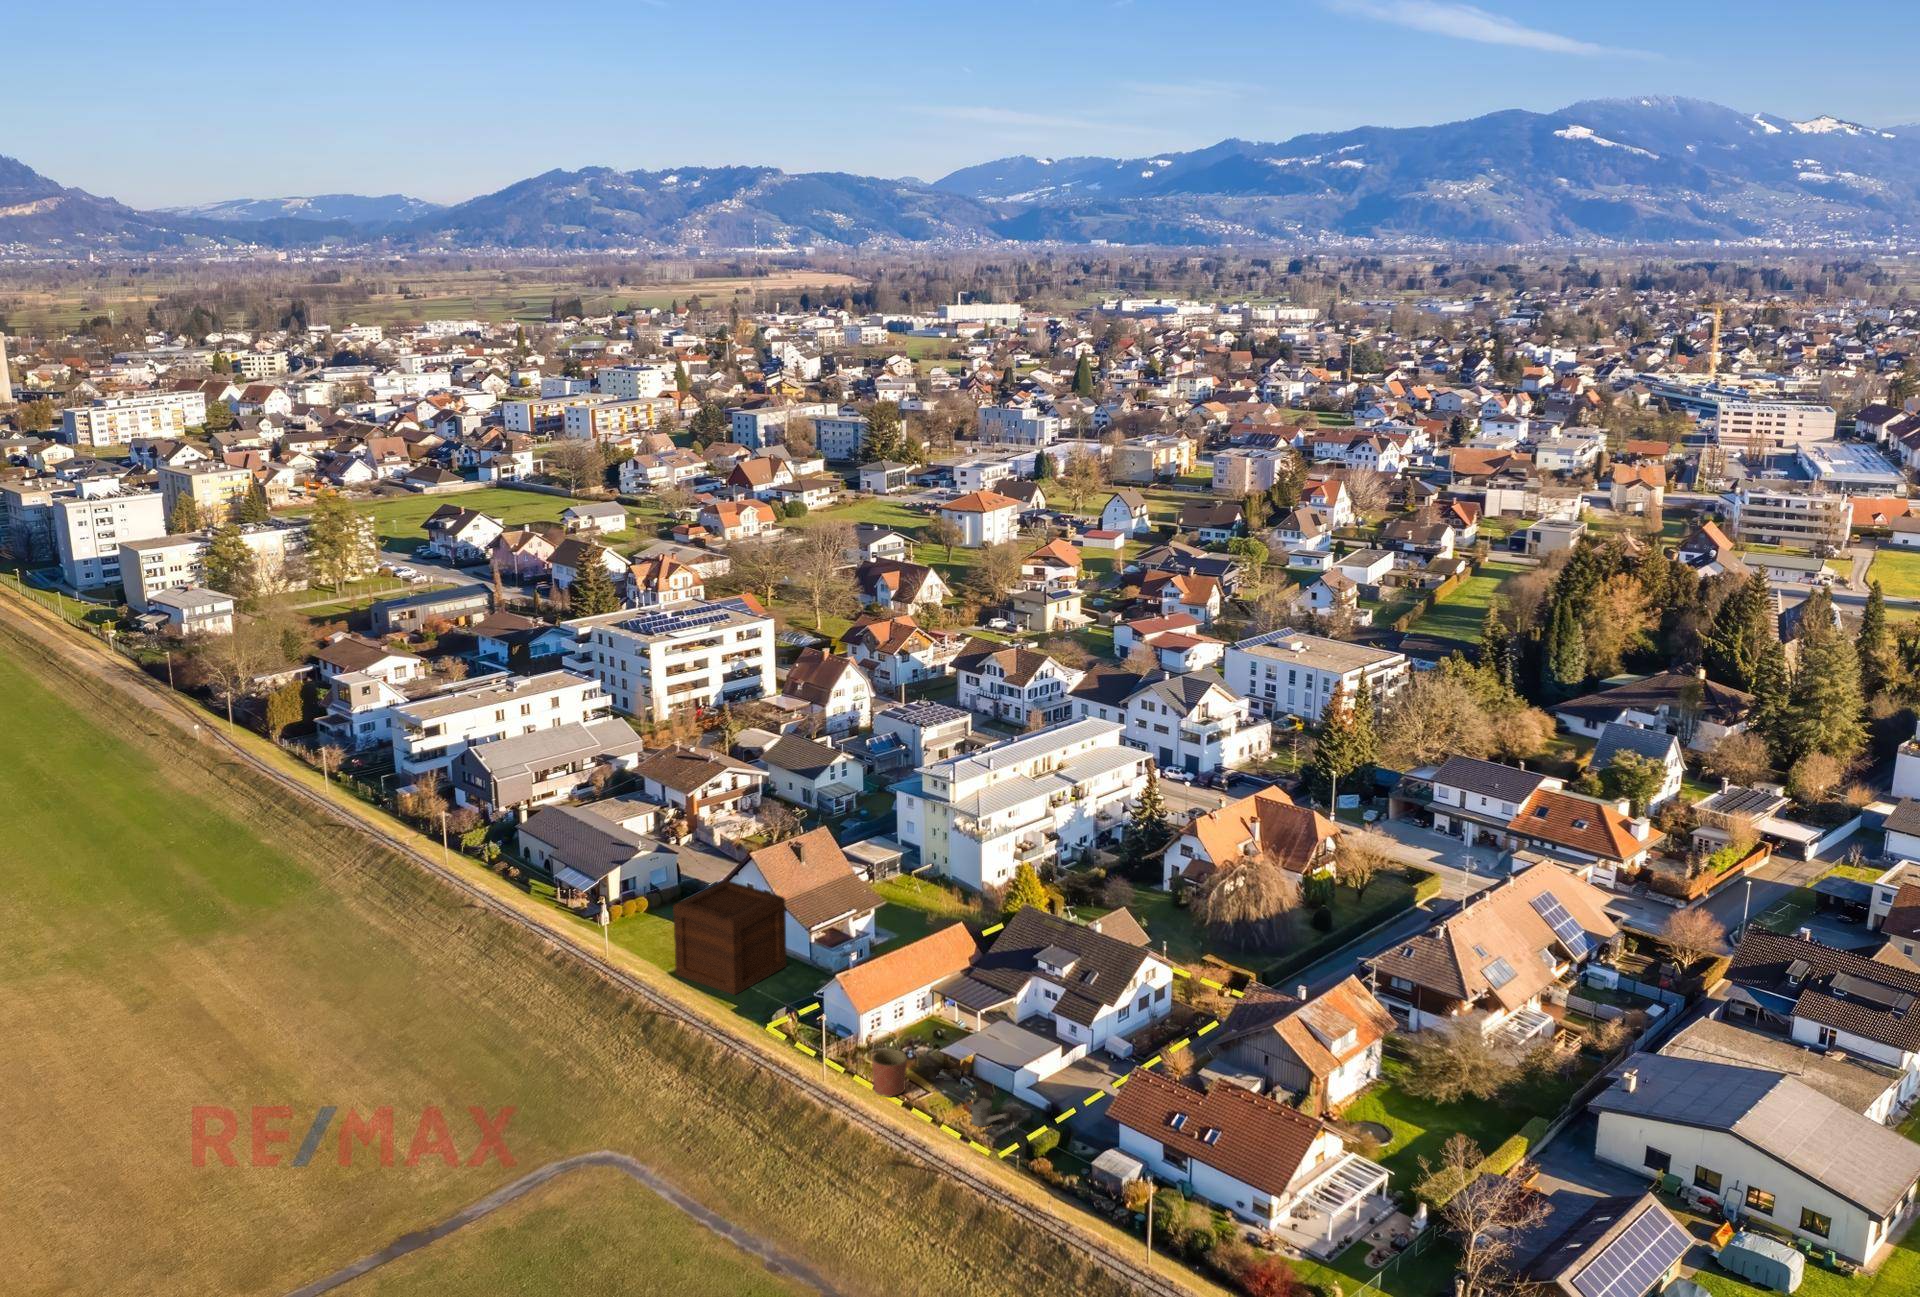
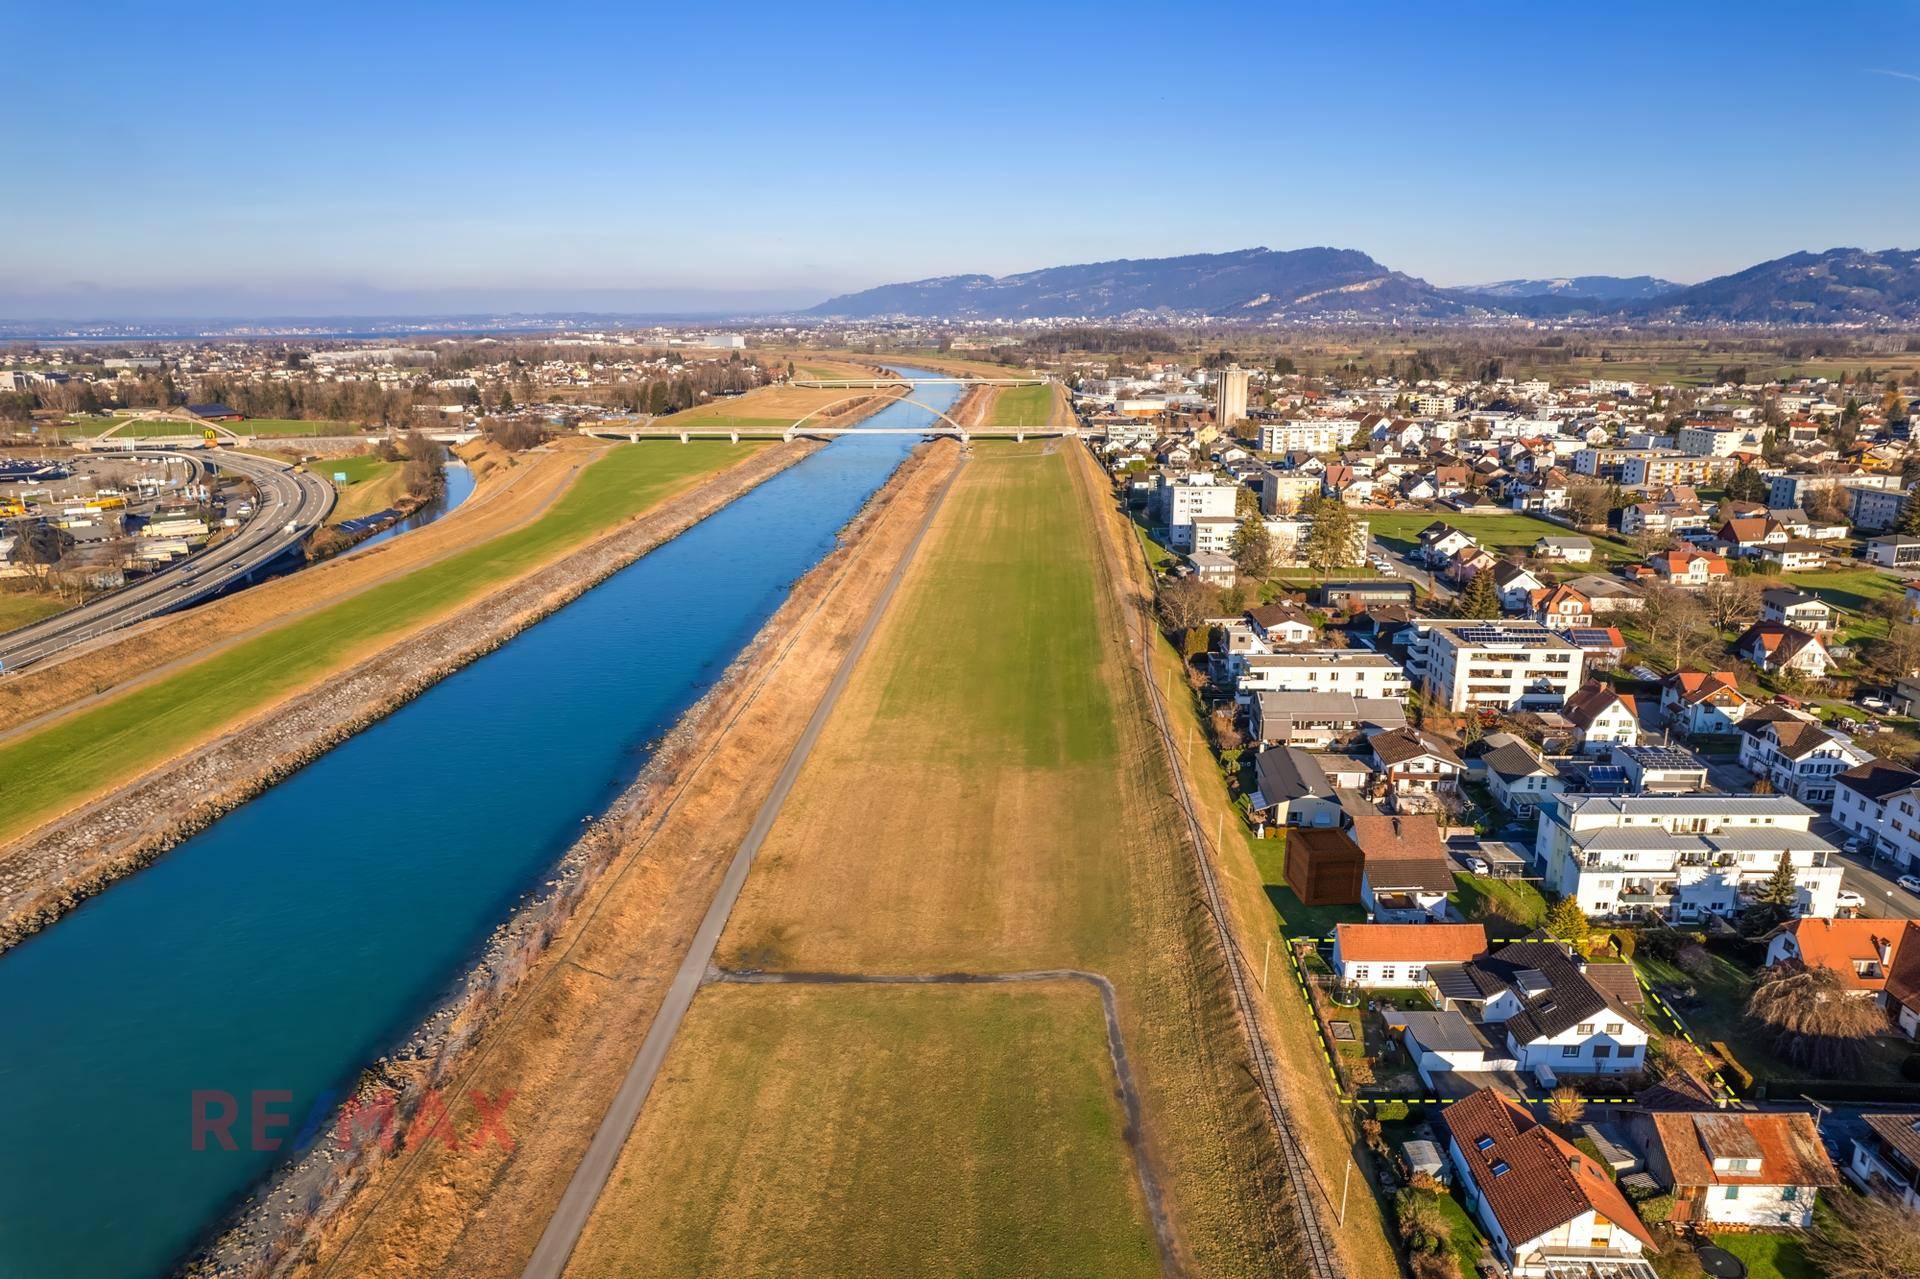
planter: present [872,1049,907,1097] -> none [1316,981,1345,1018]
watering can: present [965,1096,1010,1127] -> none [1356,1042,1377,1073]

